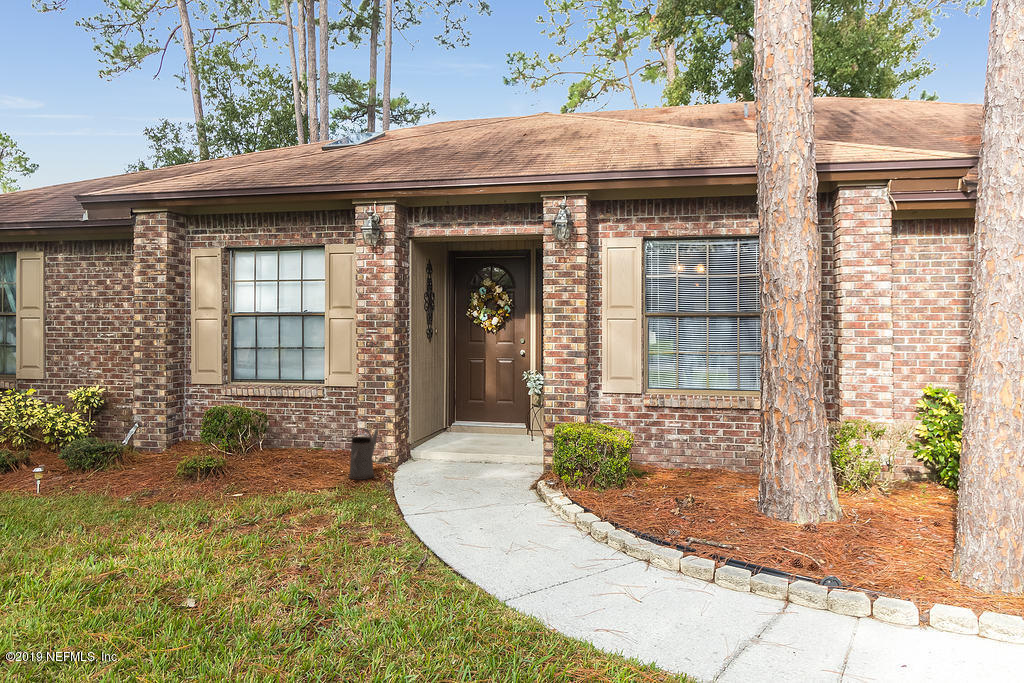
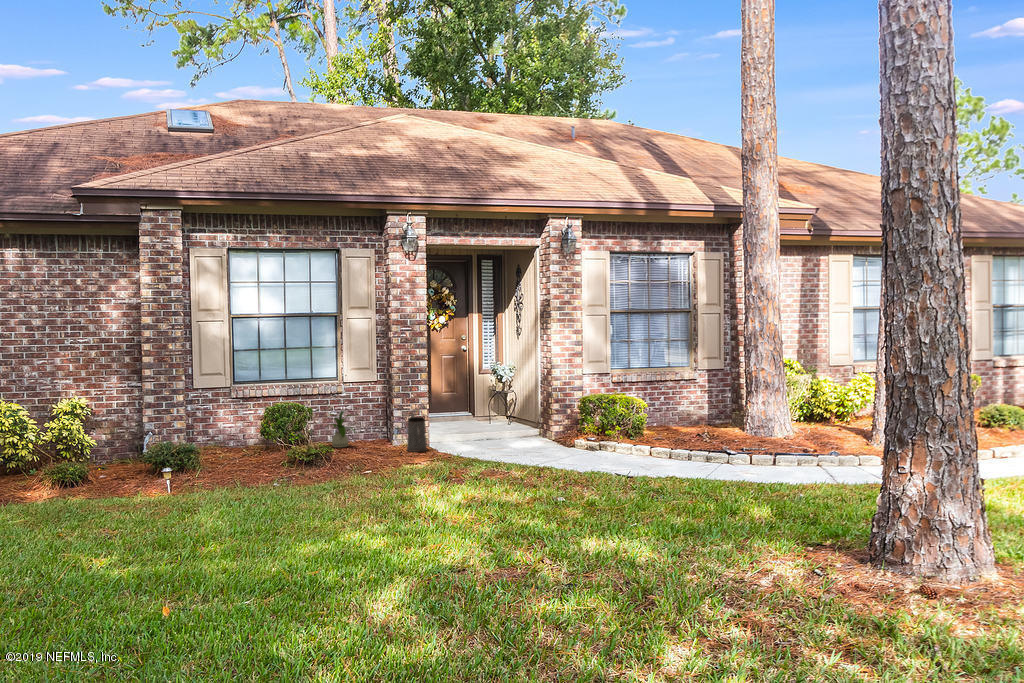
house plant: none [292,421,327,461] -> present [326,411,355,448]

